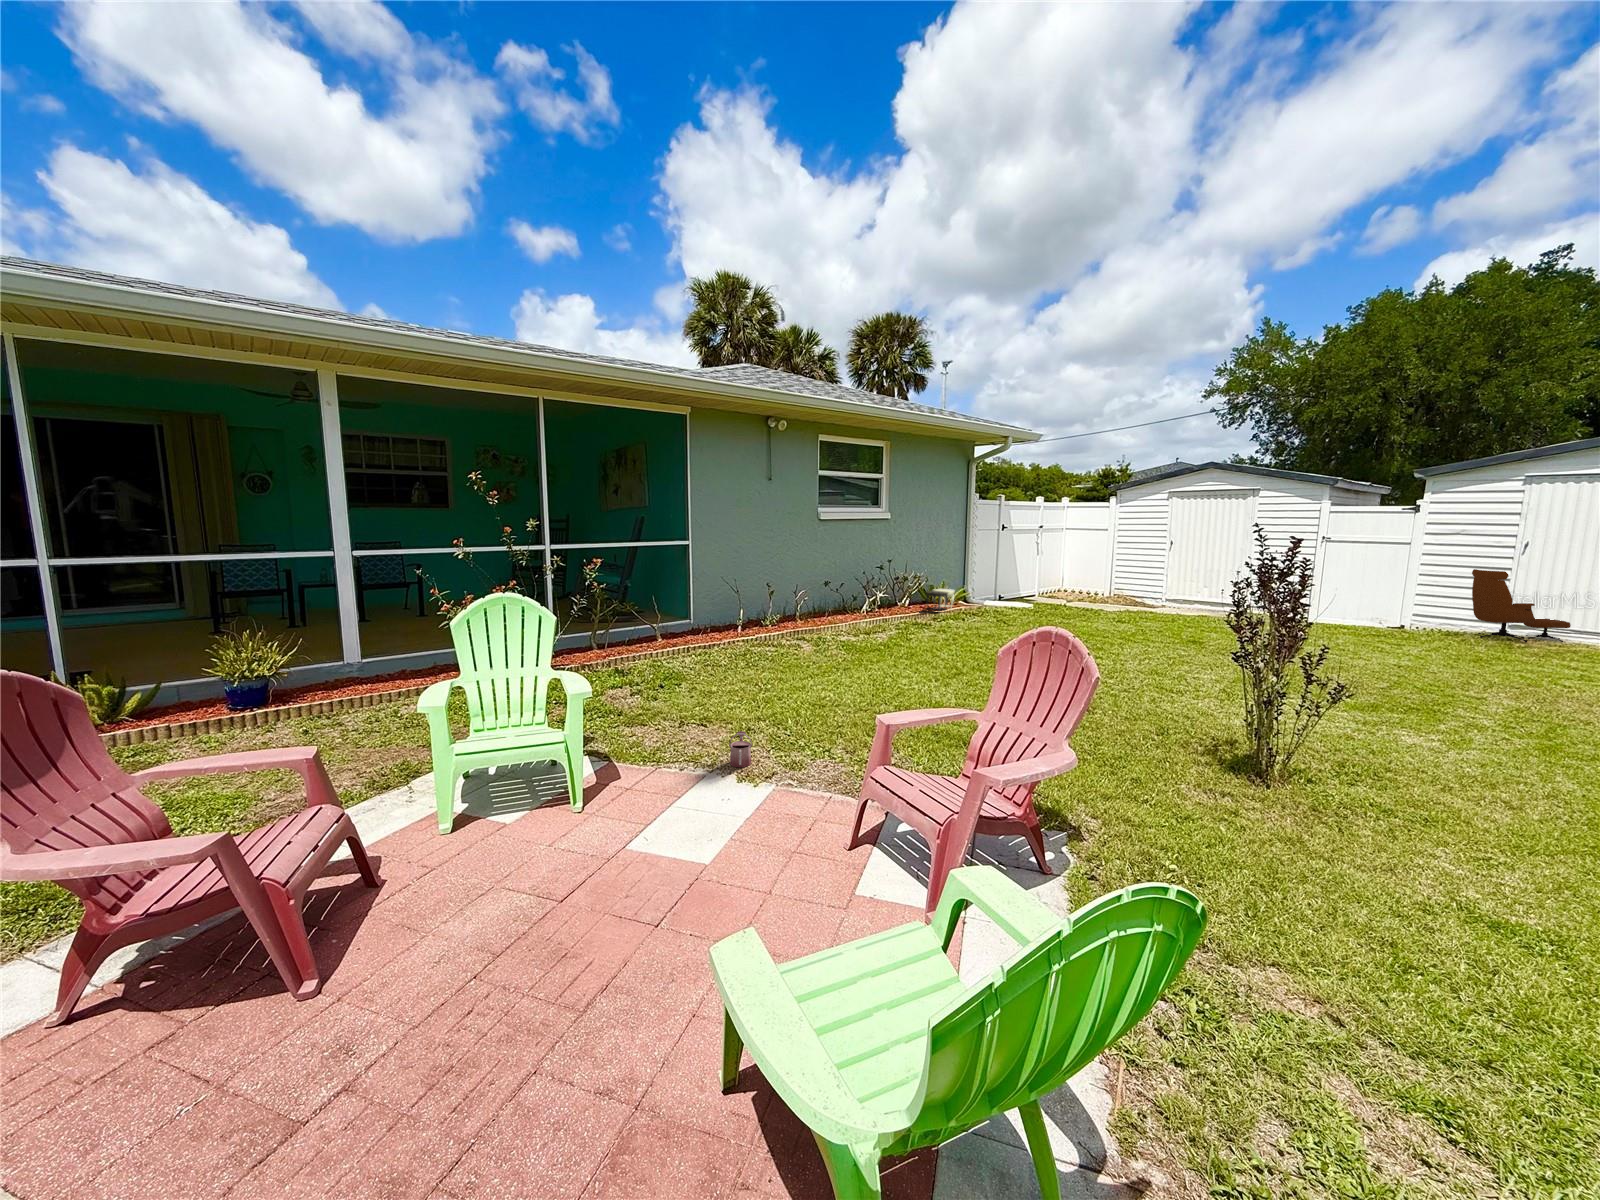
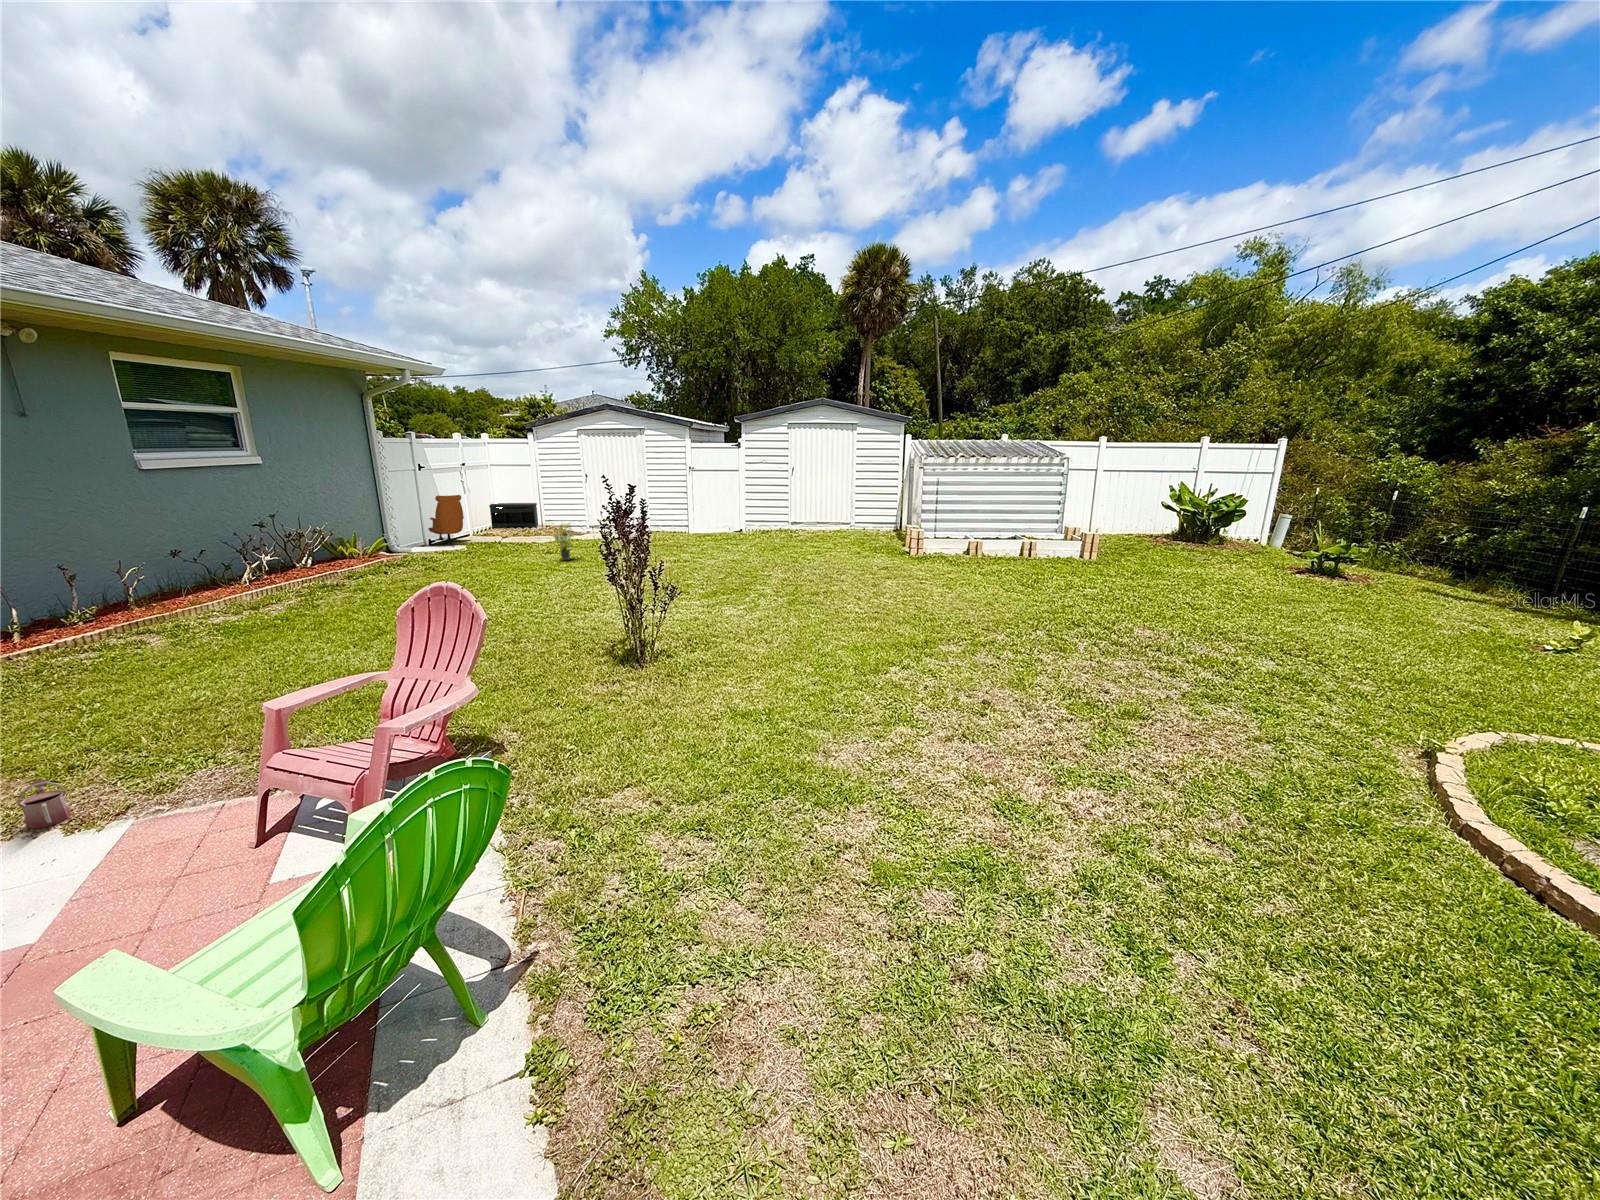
bench: none [1056,568,1106,595] -> present [489,503,538,528]
lounge chair: present [1472,569,1571,642] -> present [428,495,467,546]
side table: present [926,589,954,610] -> none [331,538,373,568]
potted plant: none [1127,589,1153,632] -> present [553,523,573,560]

